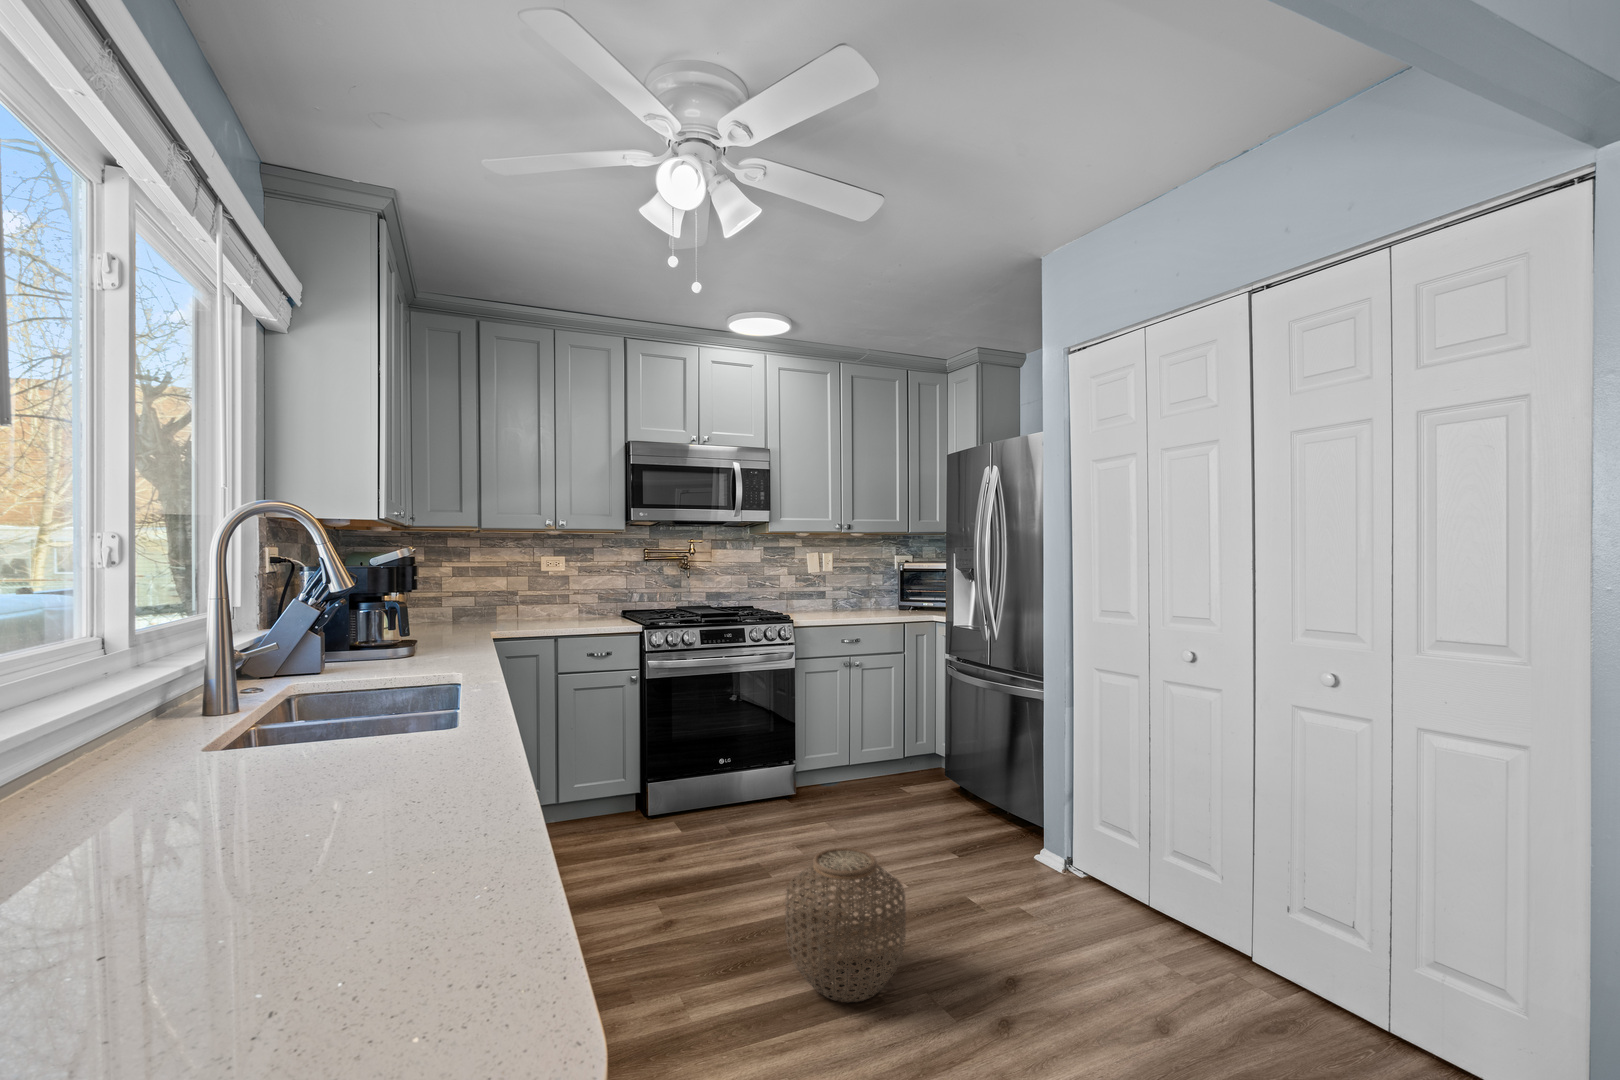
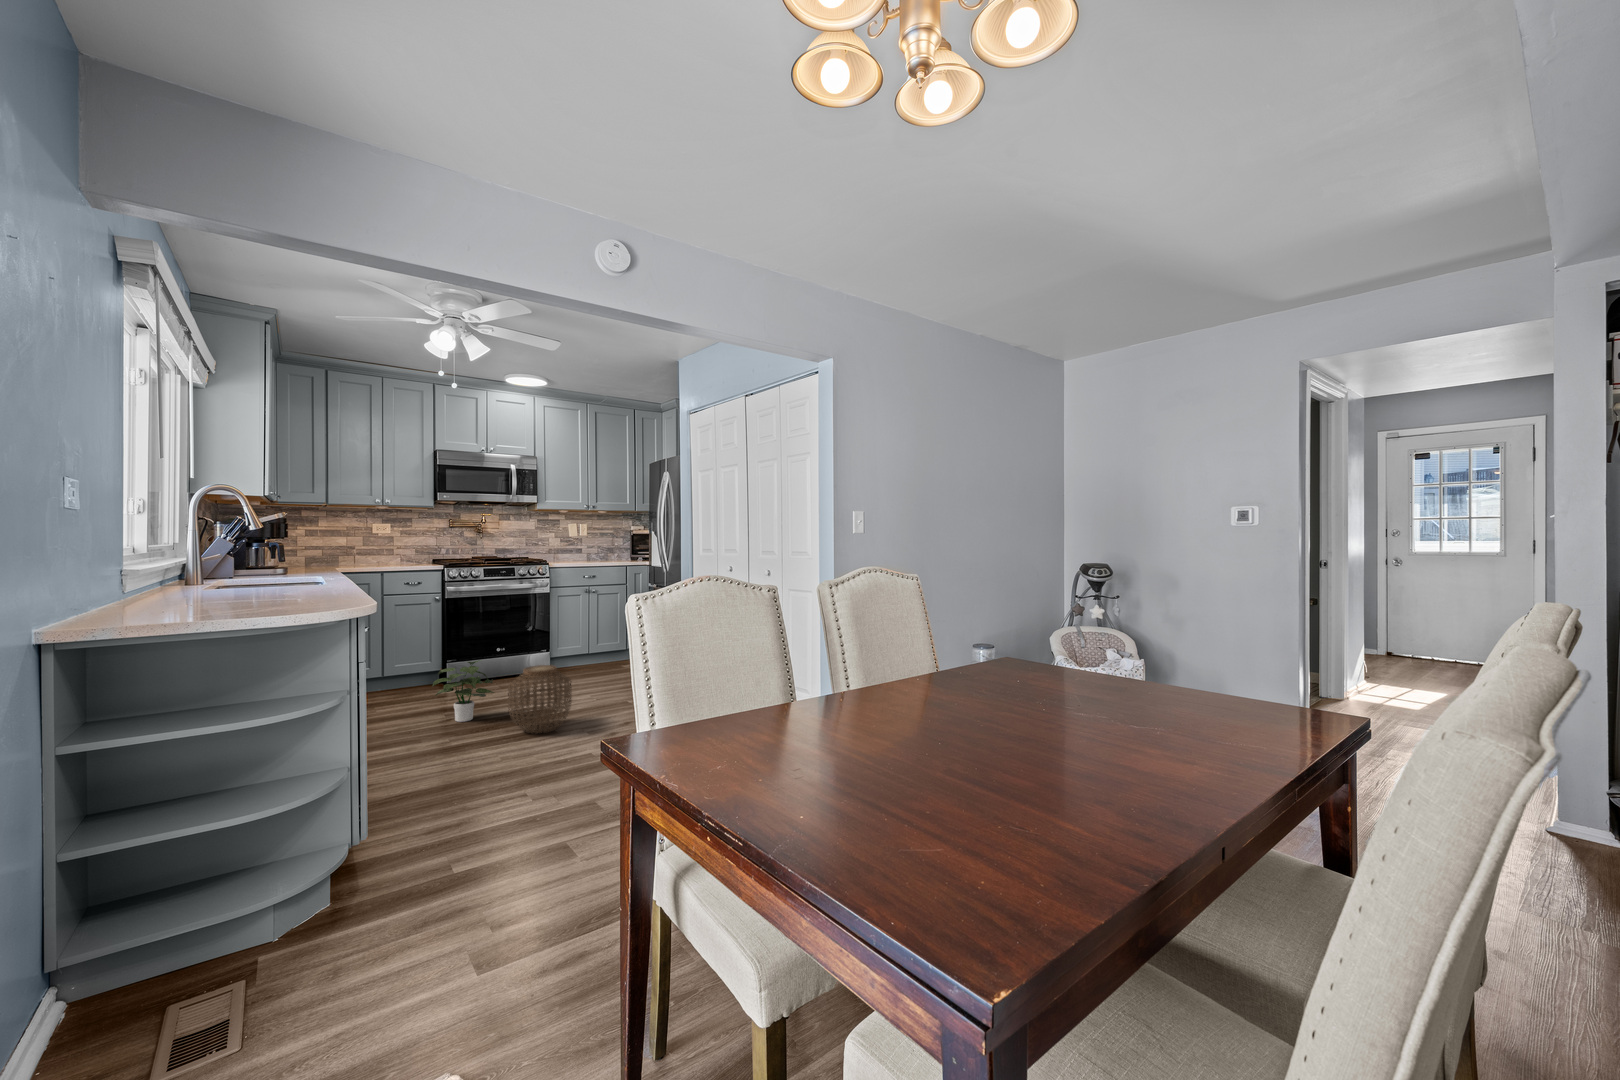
potted plant: none [640,815,747,937] -> present [433,660,494,722]

